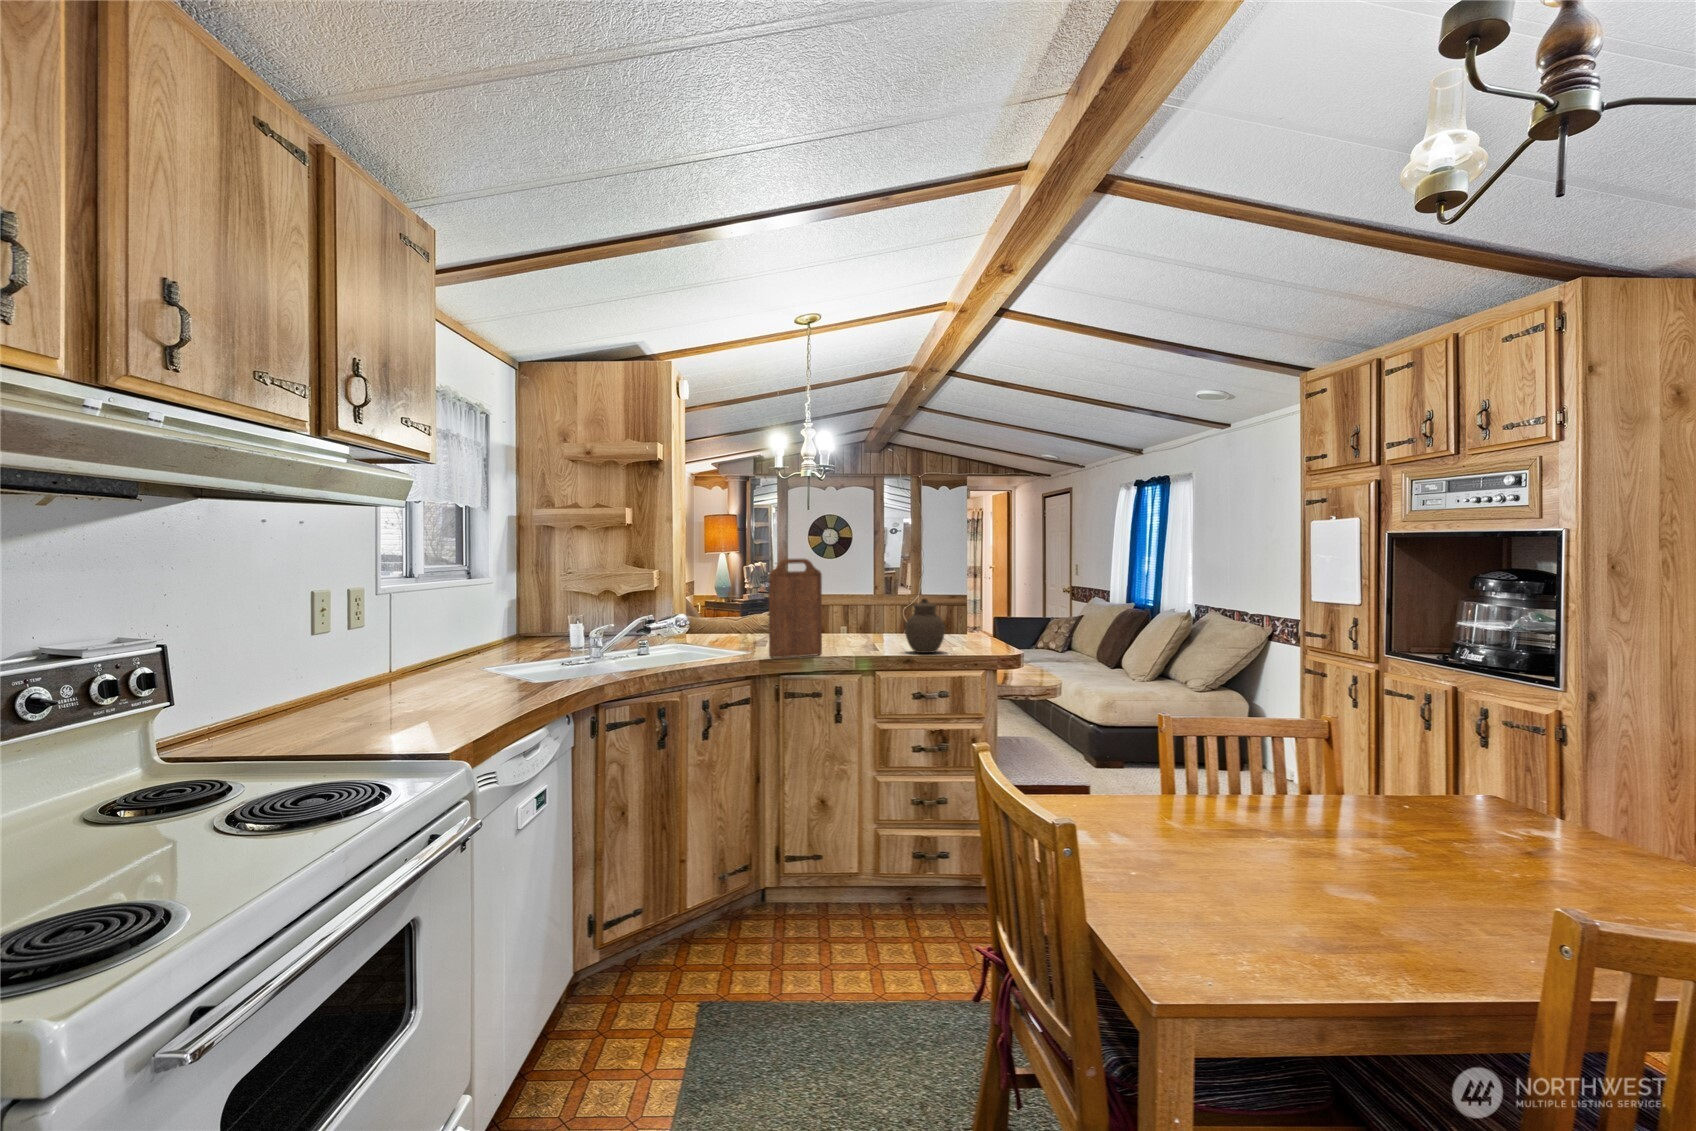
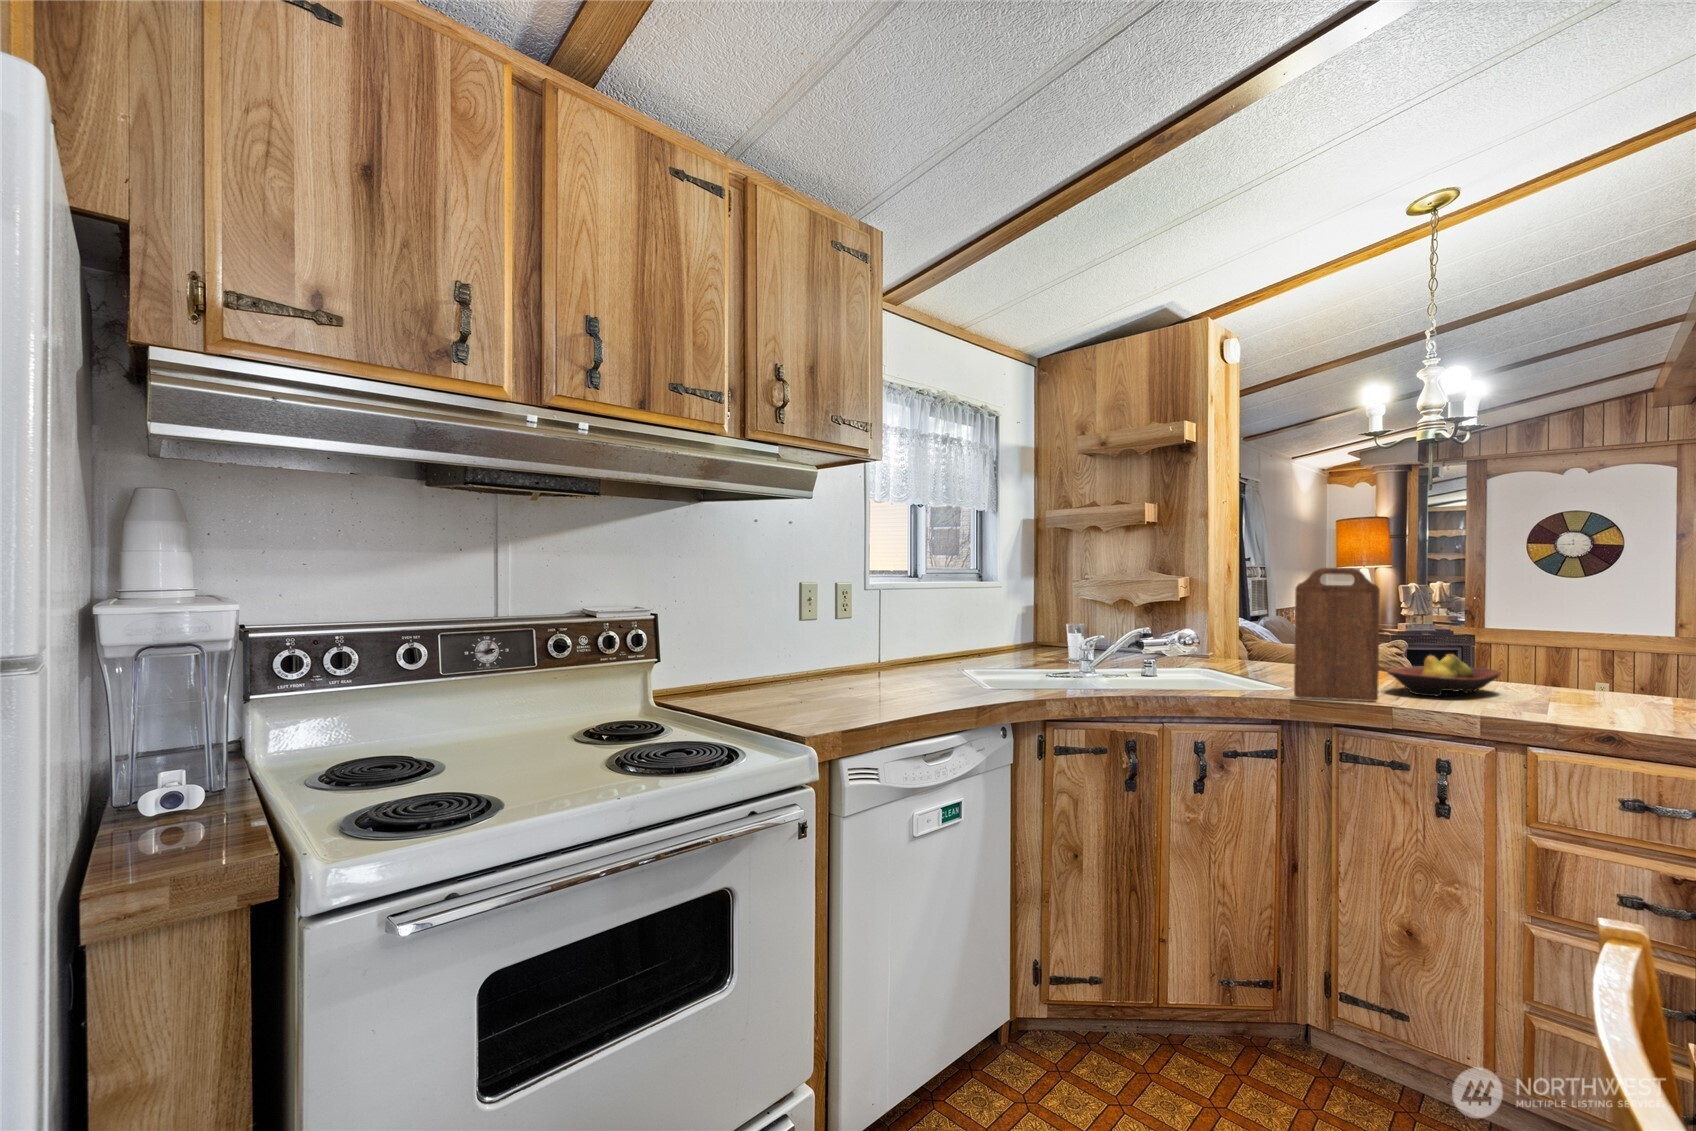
jar: present [905,598,945,653] -> none [1524,632,1602,716]
fruit bowl: none [817,617,880,648] -> present [1387,654,1500,697]

